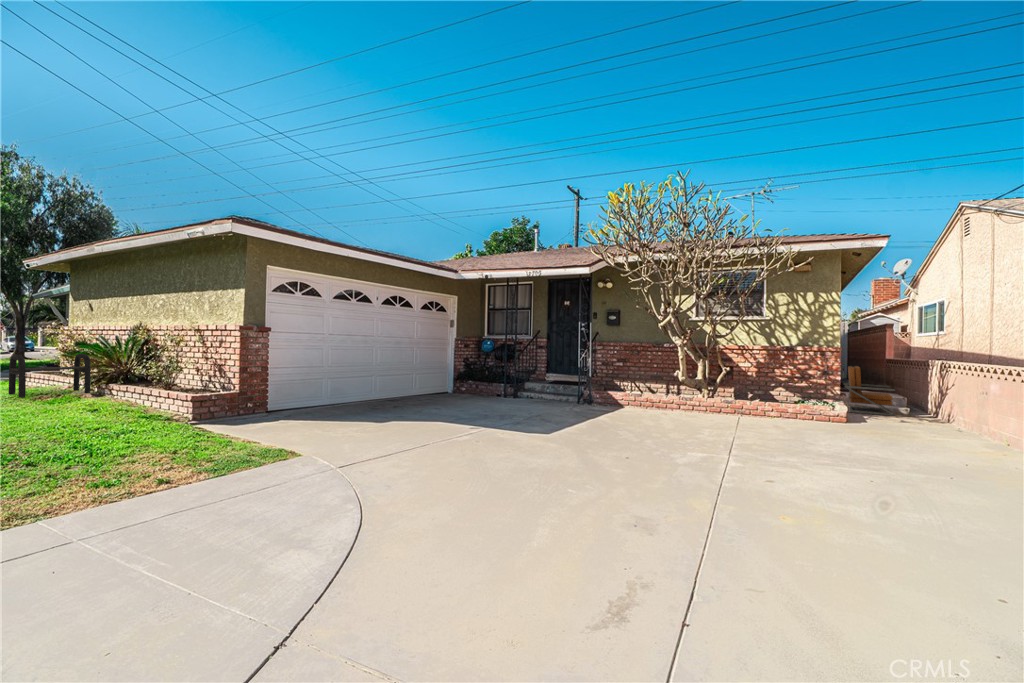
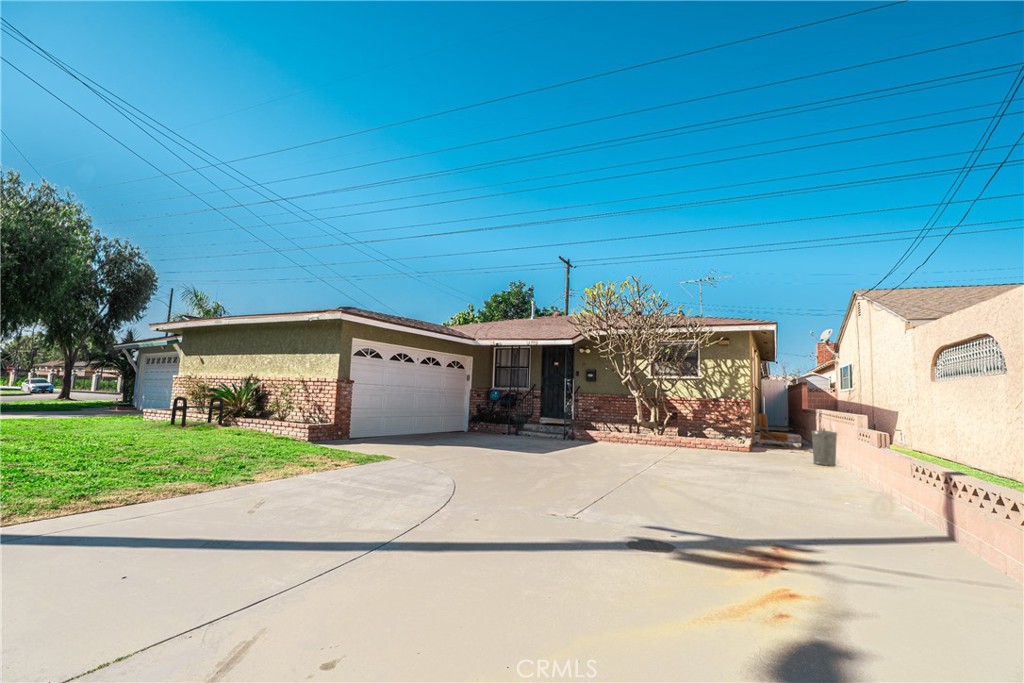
trash can: none [964,392,1013,452] -> present [811,429,837,466]

